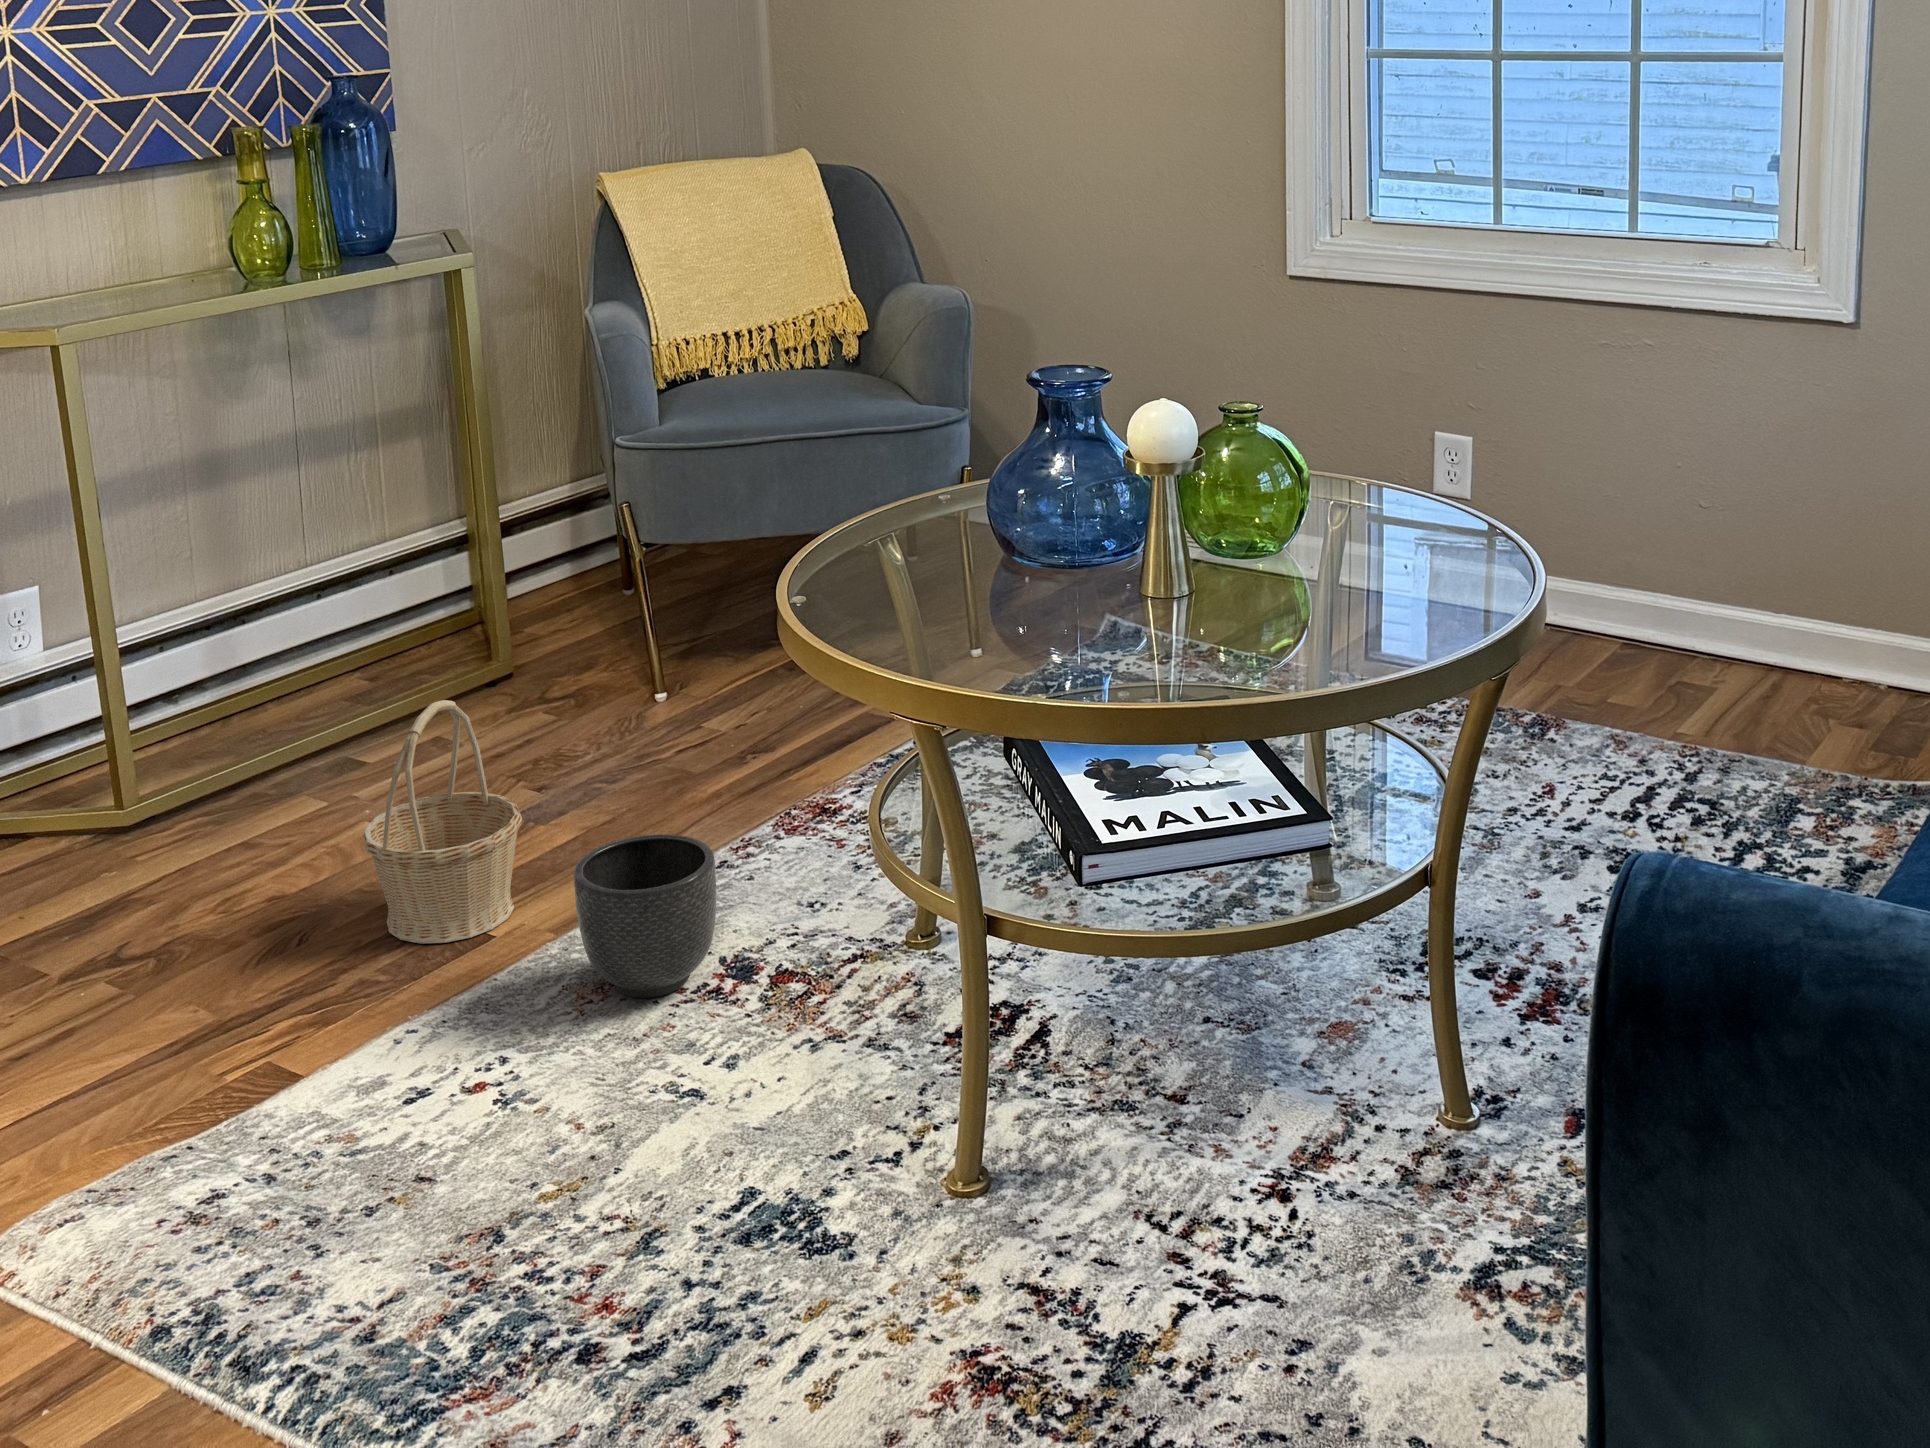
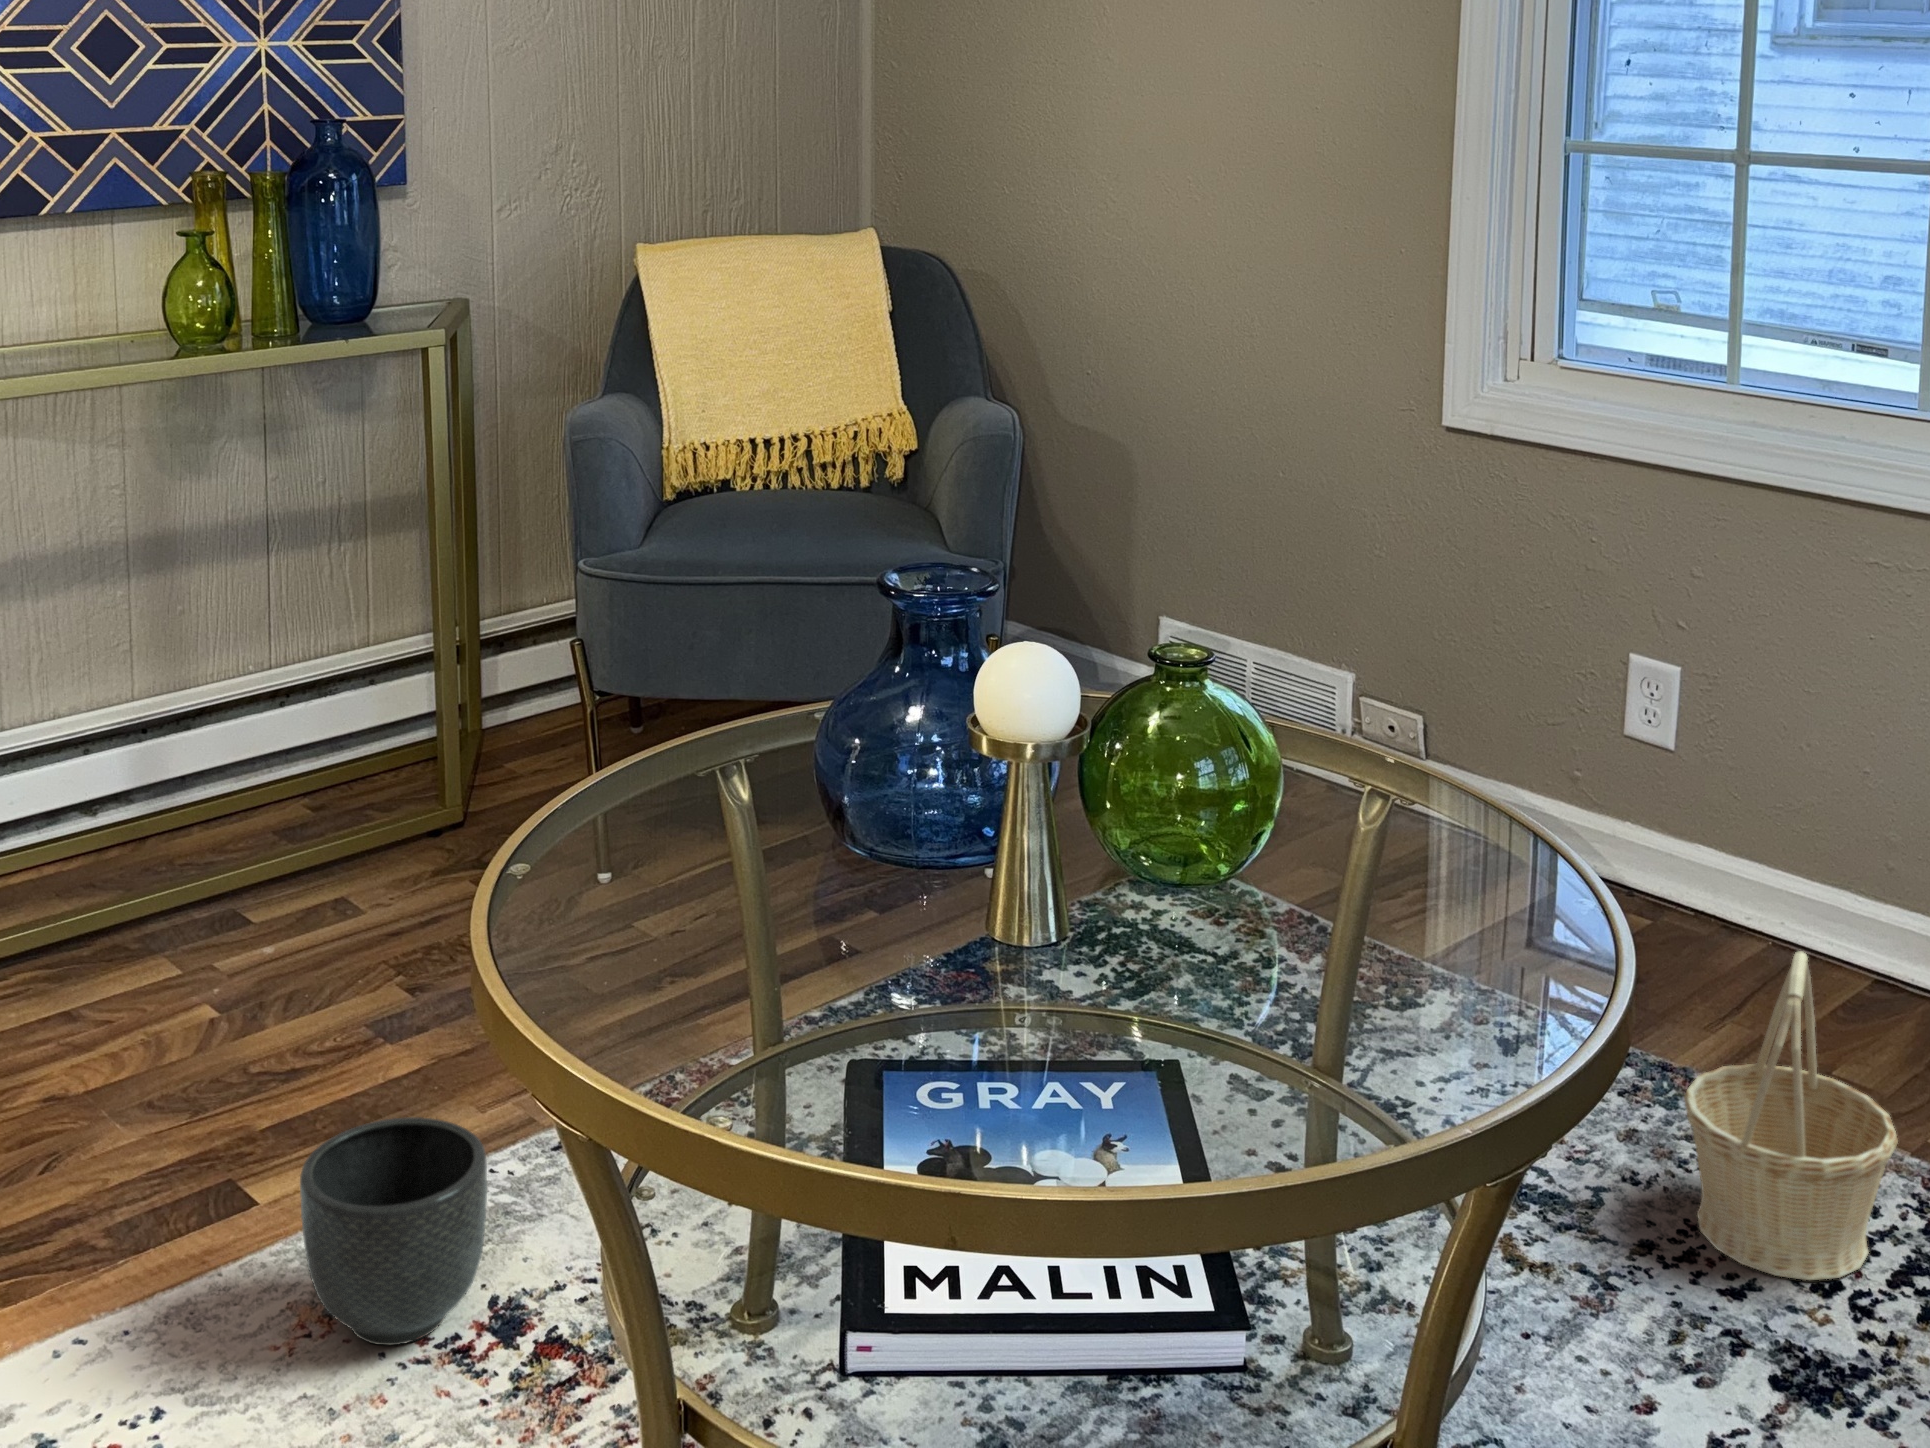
basket: present [363,700,522,944] -> present [1684,951,1898,1280]

